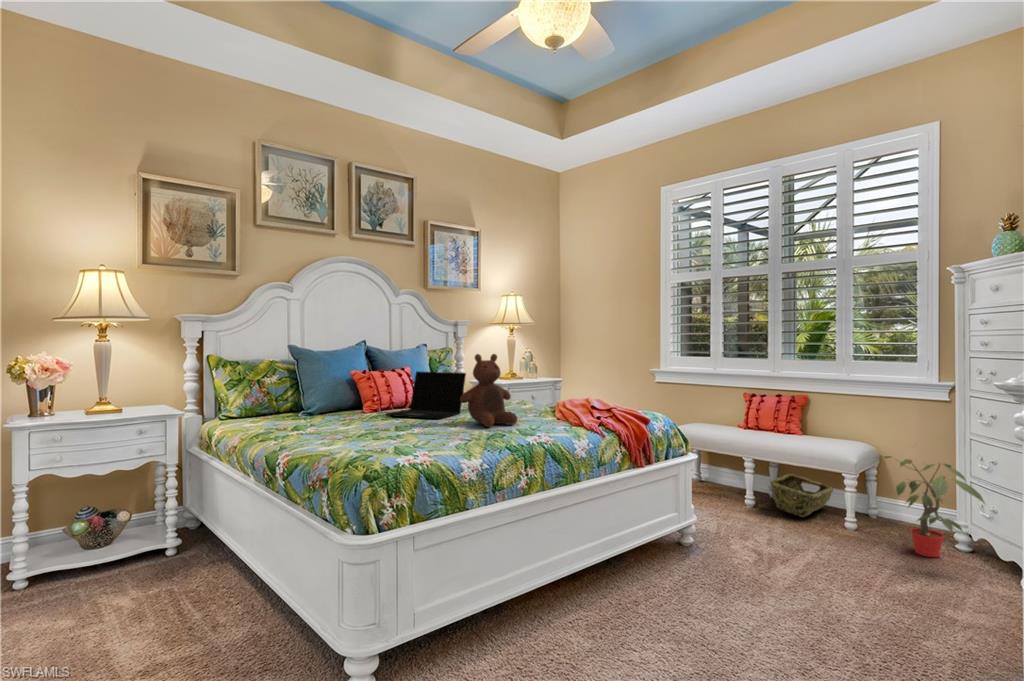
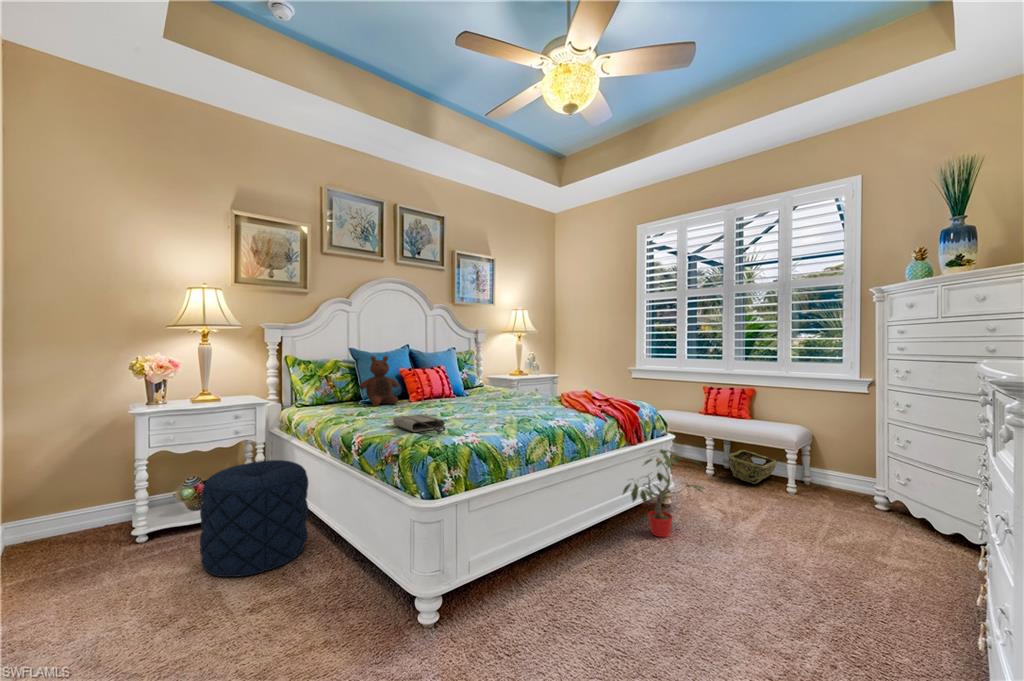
stuffed bear: present [460,354,518,427] -> present [359,356,398,406]
laptop: present [385,371,466,419] -> none [429,369,492,407]
tote bag: none [330,428,393,452] -> present [393,414,445,433]
potted plant: present [877,456,985,557] -> present [623,450,704,537]
pouf: none [87,486,226,631] -> present [200,460,309,577]

